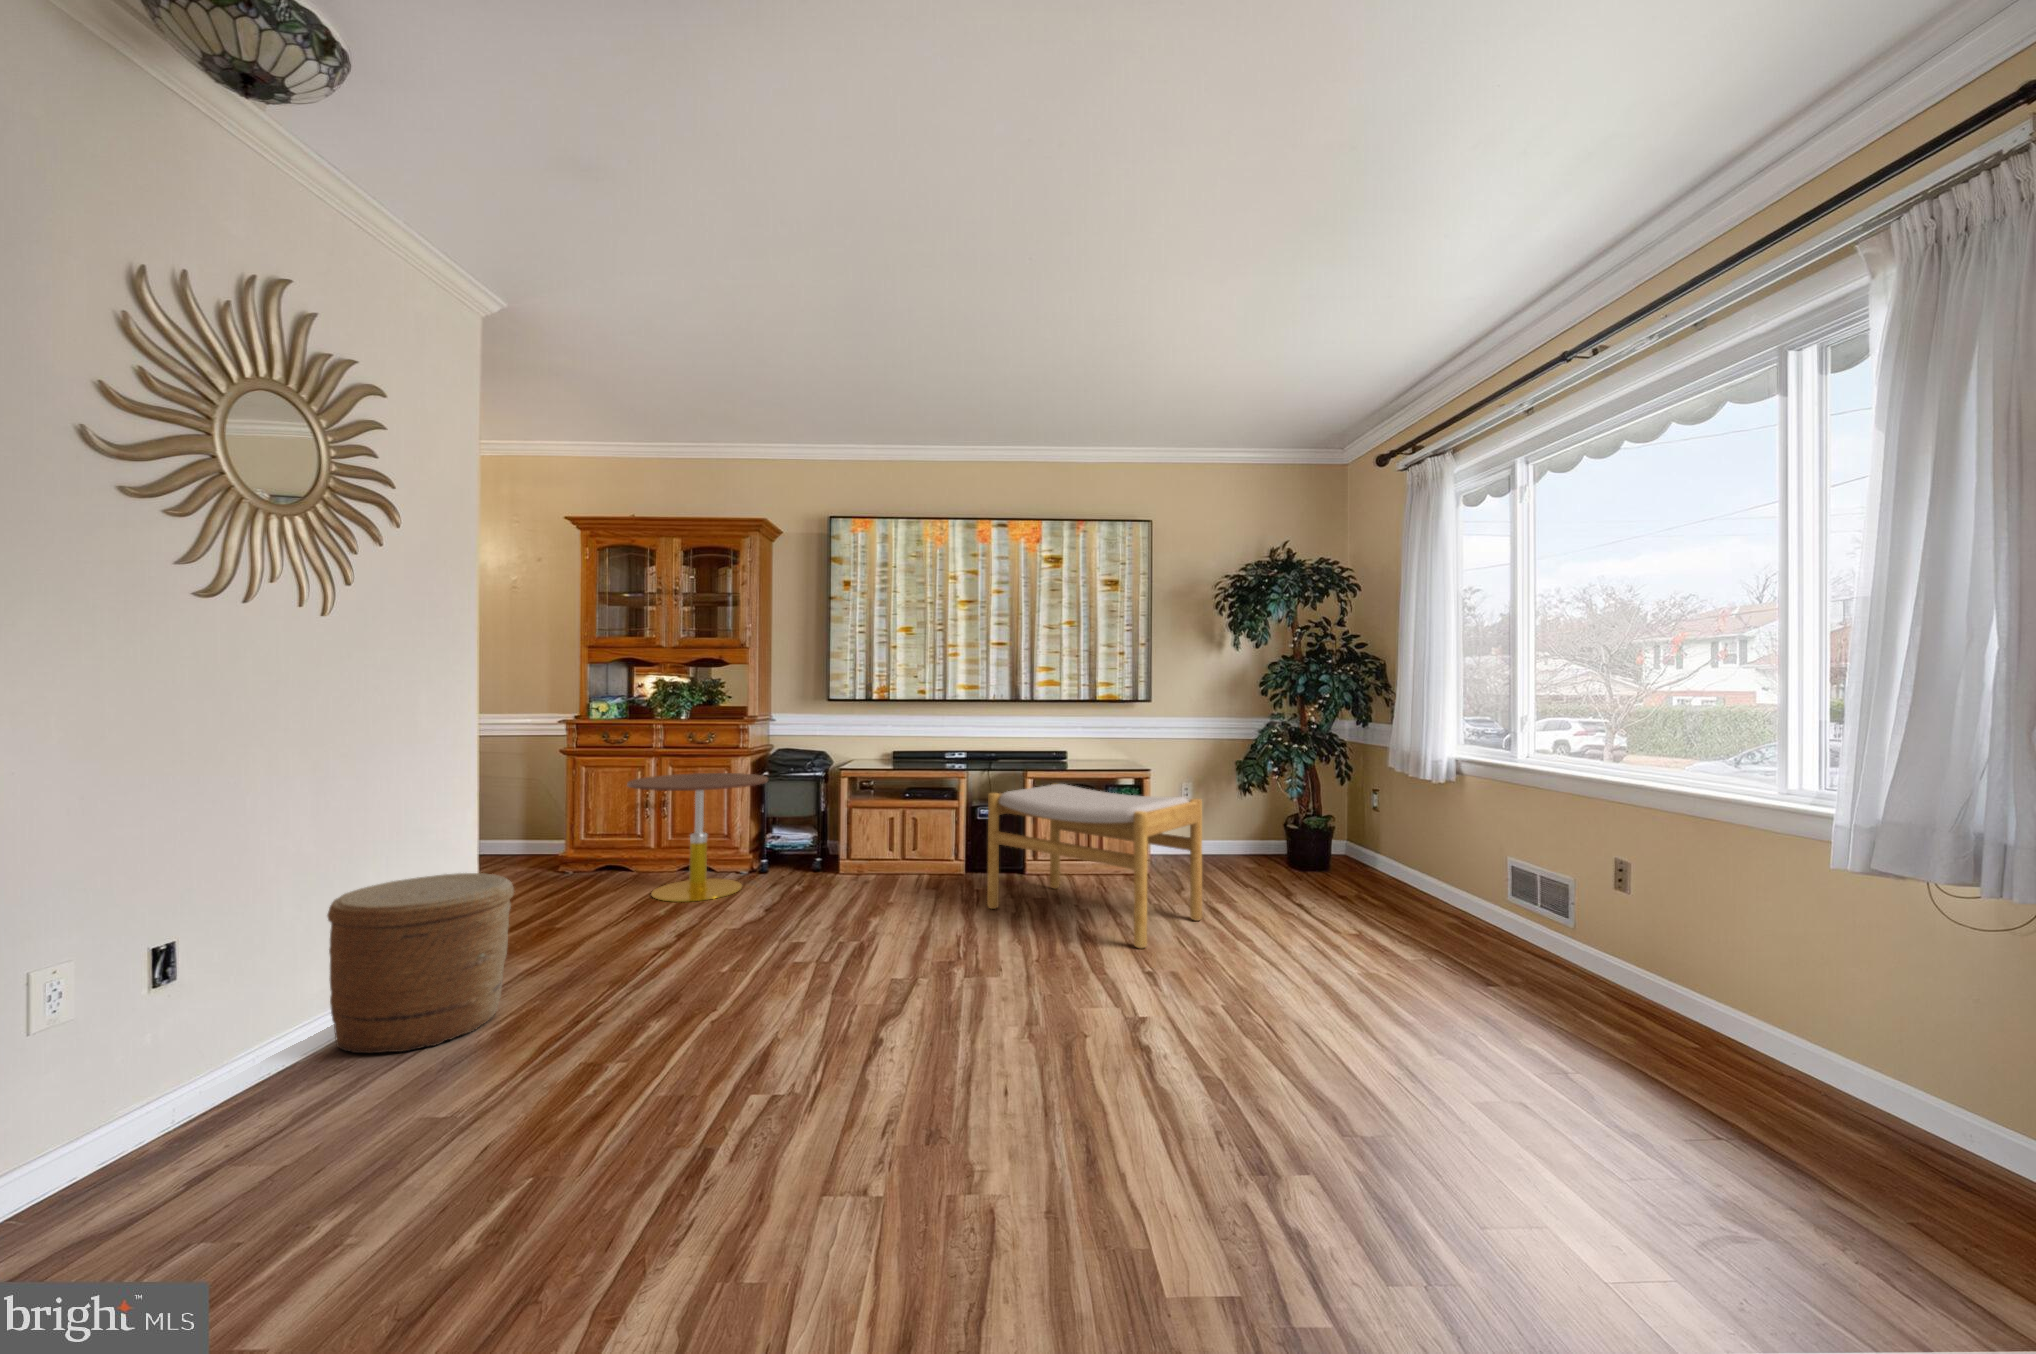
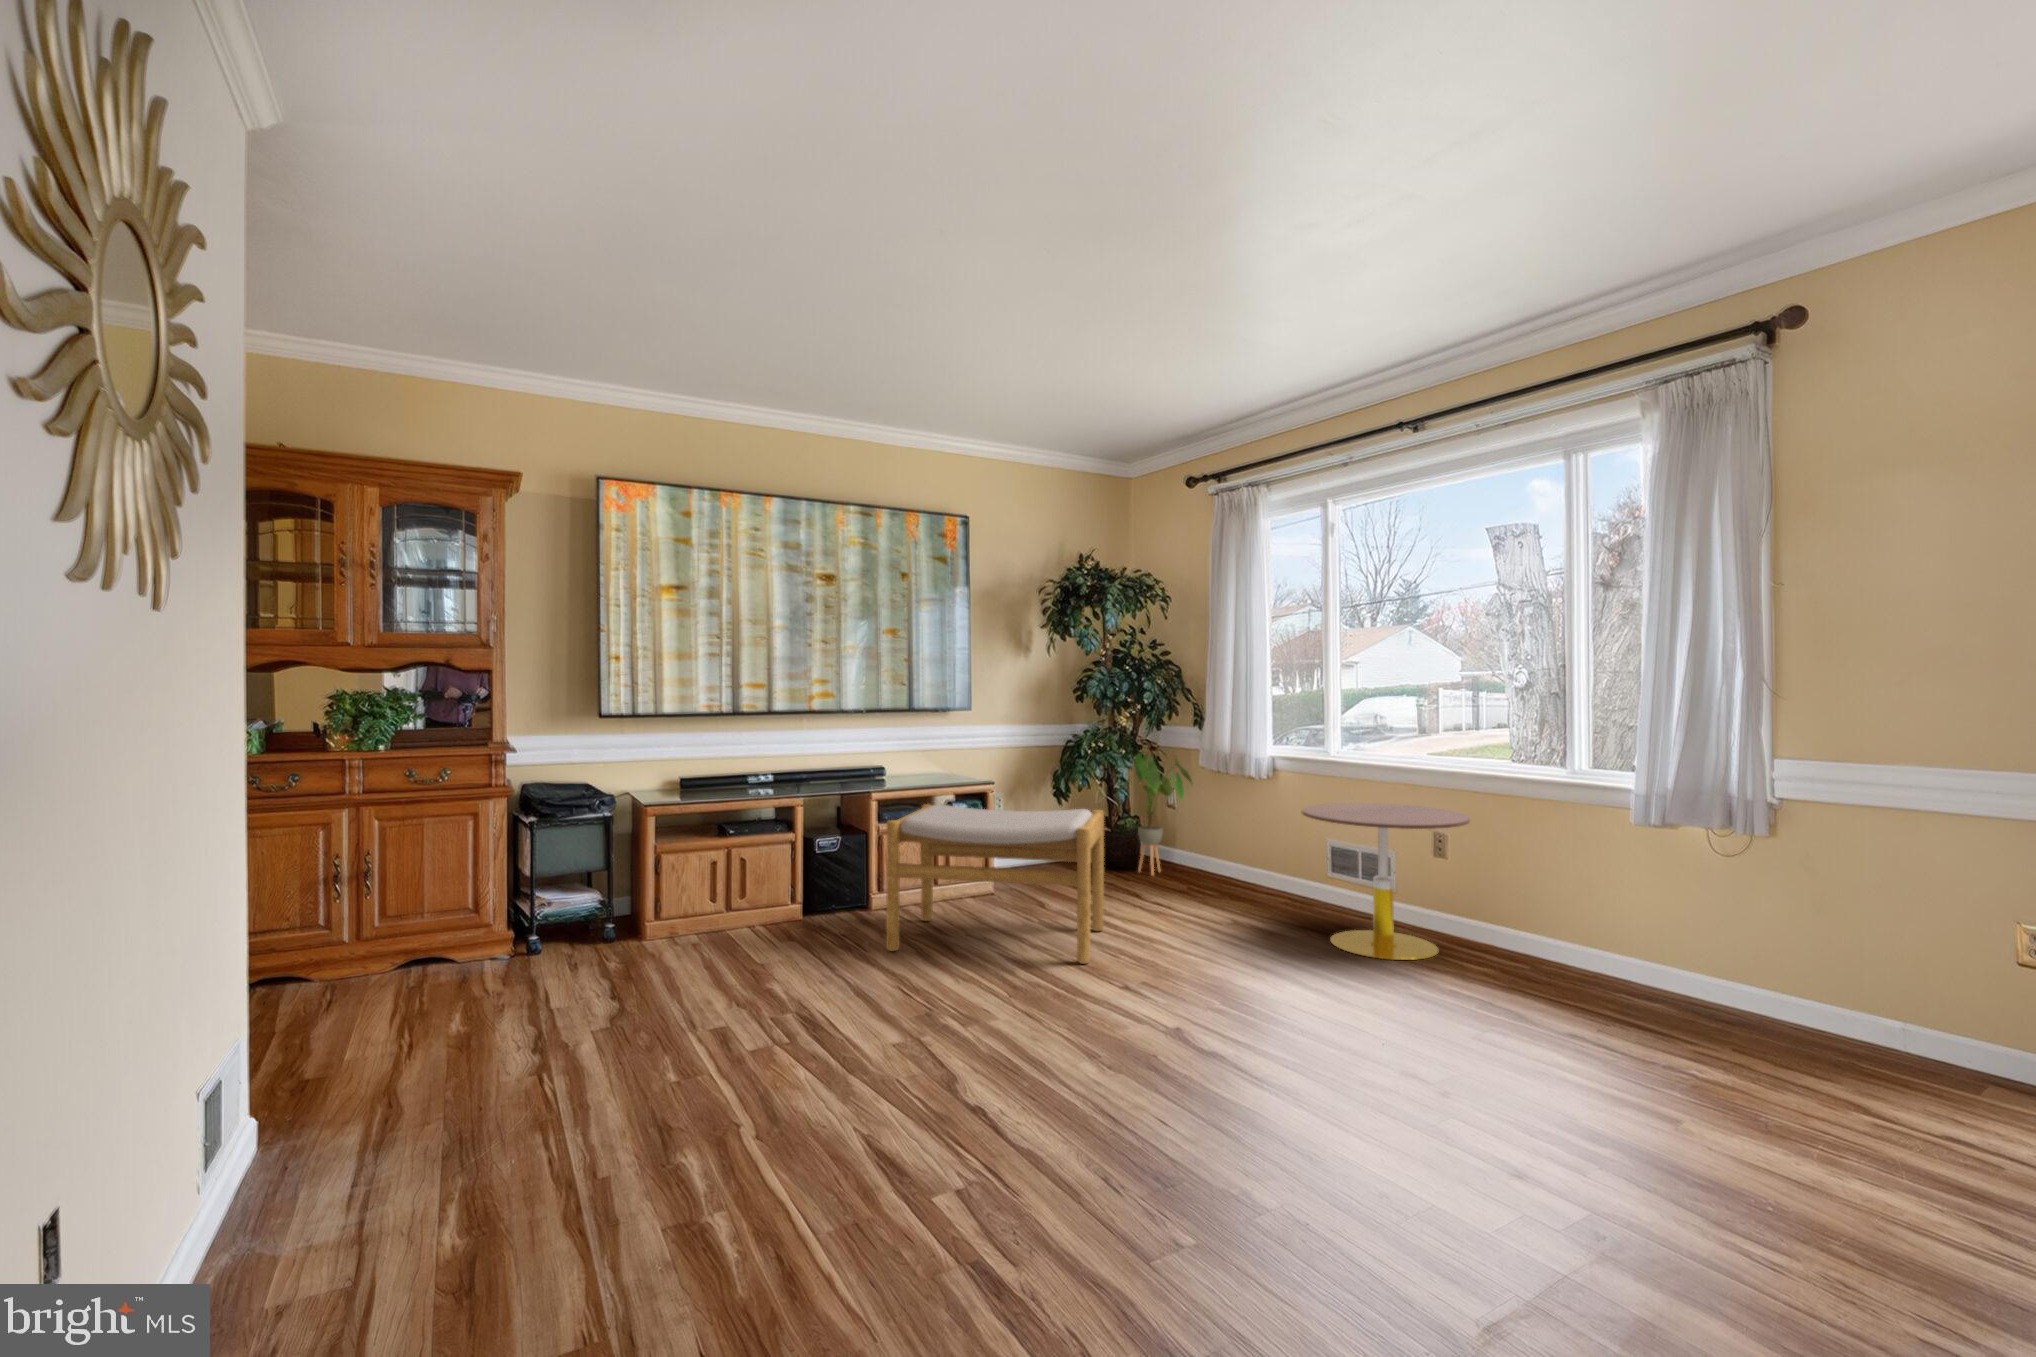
house plant: none [1293,750,1376,877] -> present [1119,753,1192,875]
side table: present [627,773,768,902] -> present [1301,803,1470,960]
woven basket: present [327,873,514,1053] -> none [226,993,482,1277]

